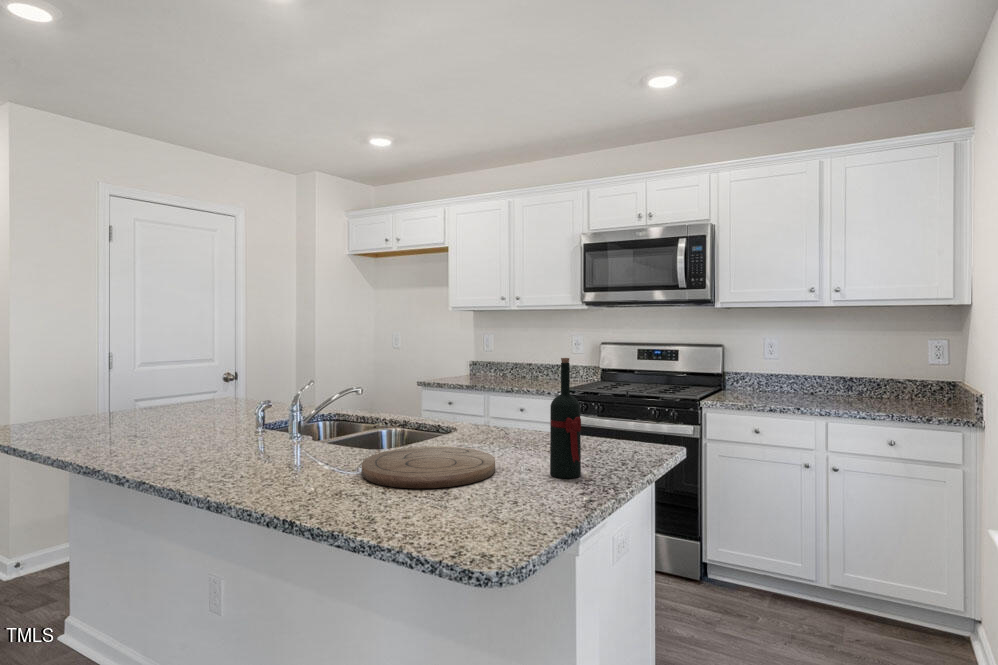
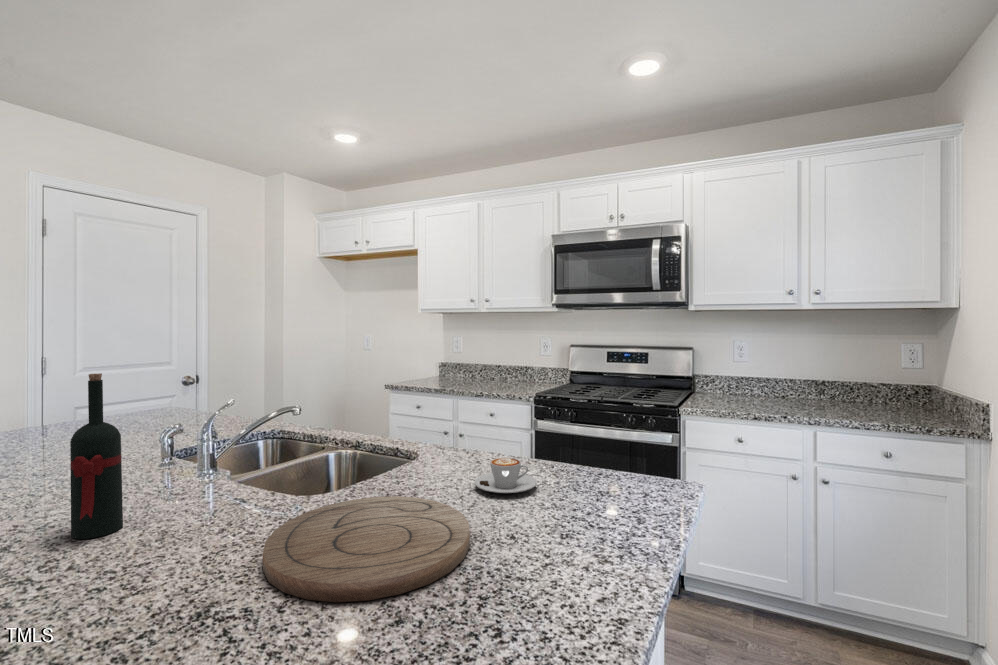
wine bottle: present [550,358,581,478] -> present [70,373,123,539]
coffee cup: none [501,425,548,449] -> present [474,458,537,493]

